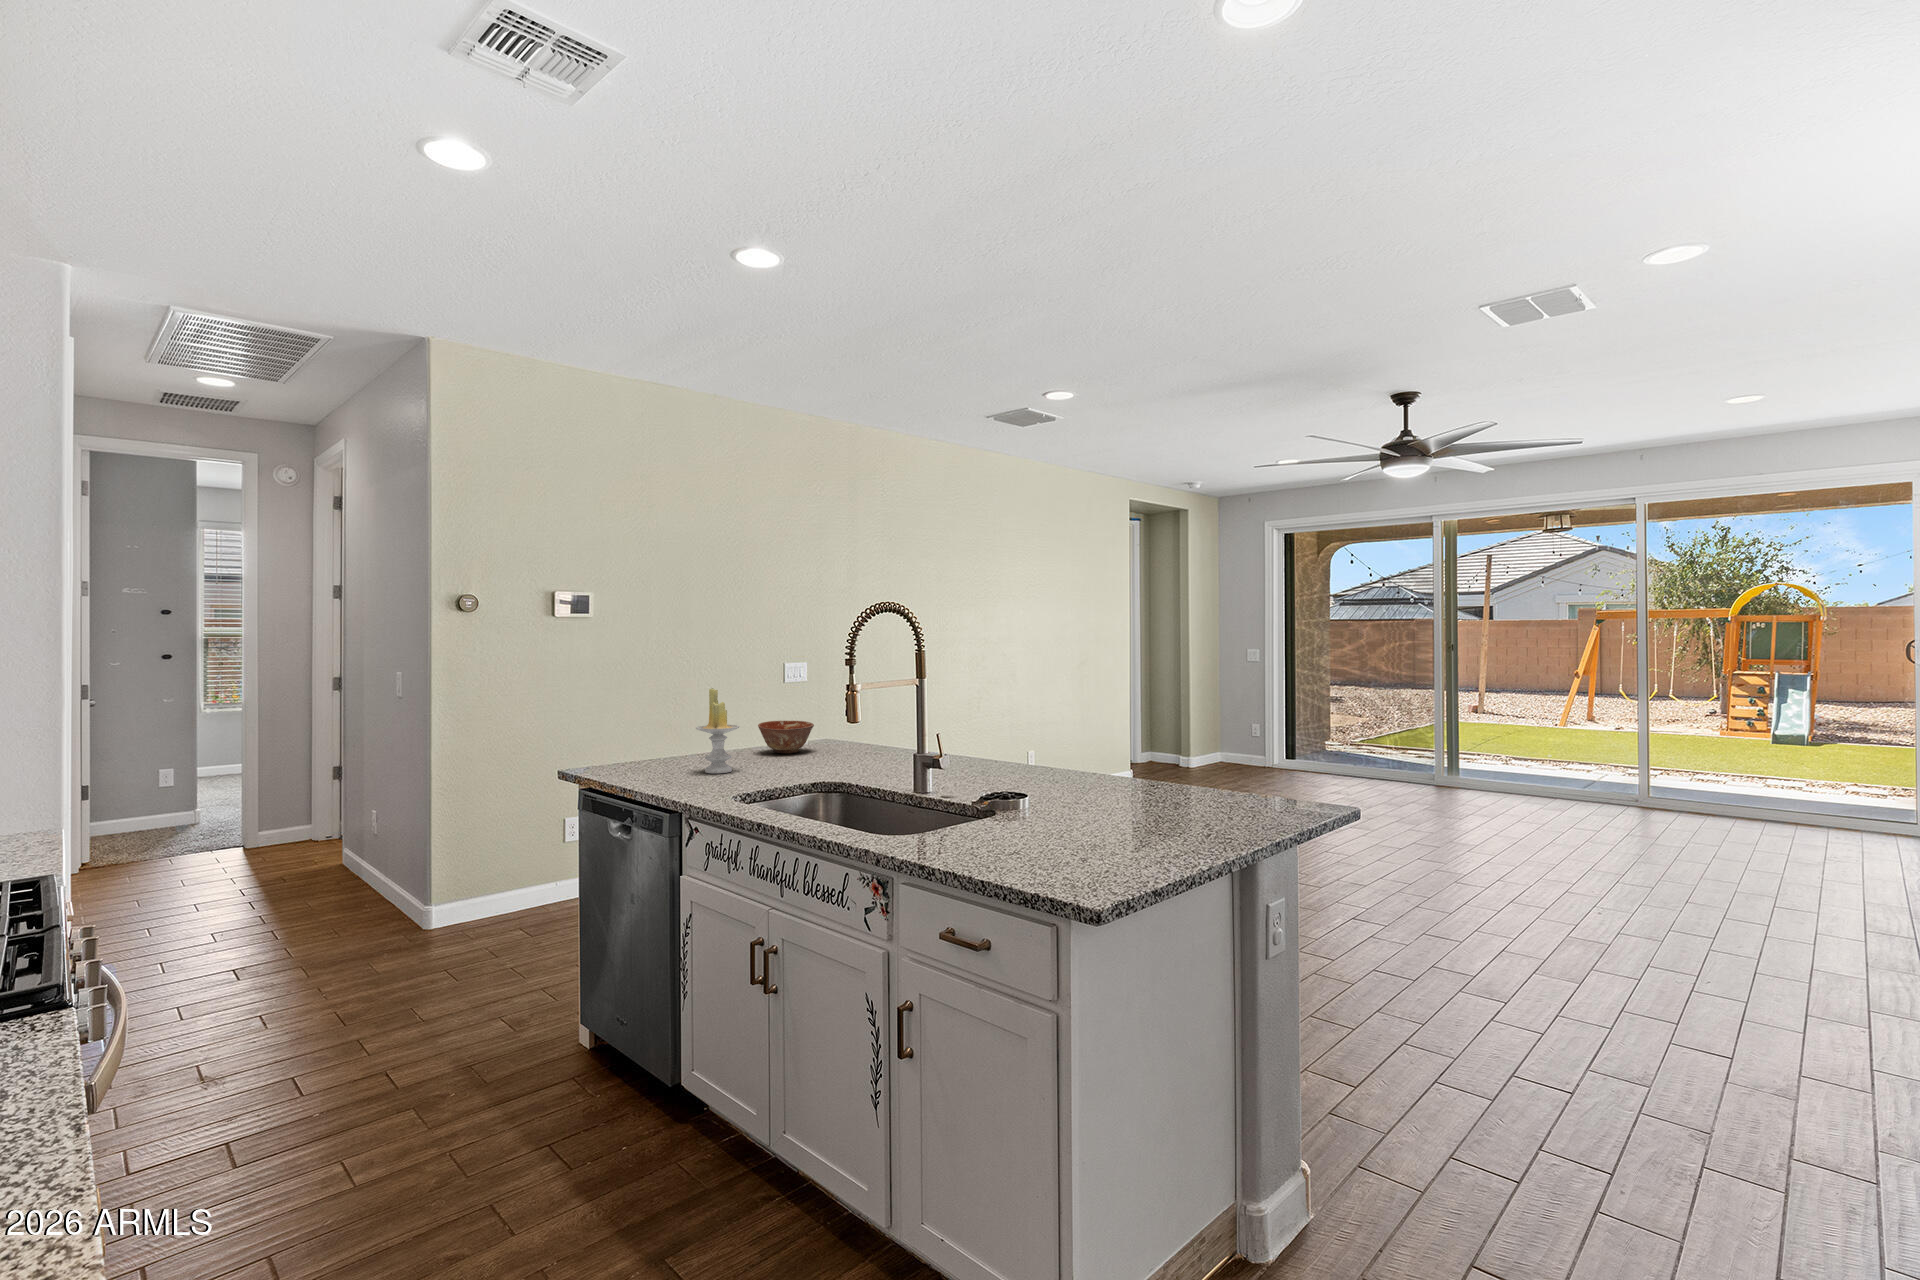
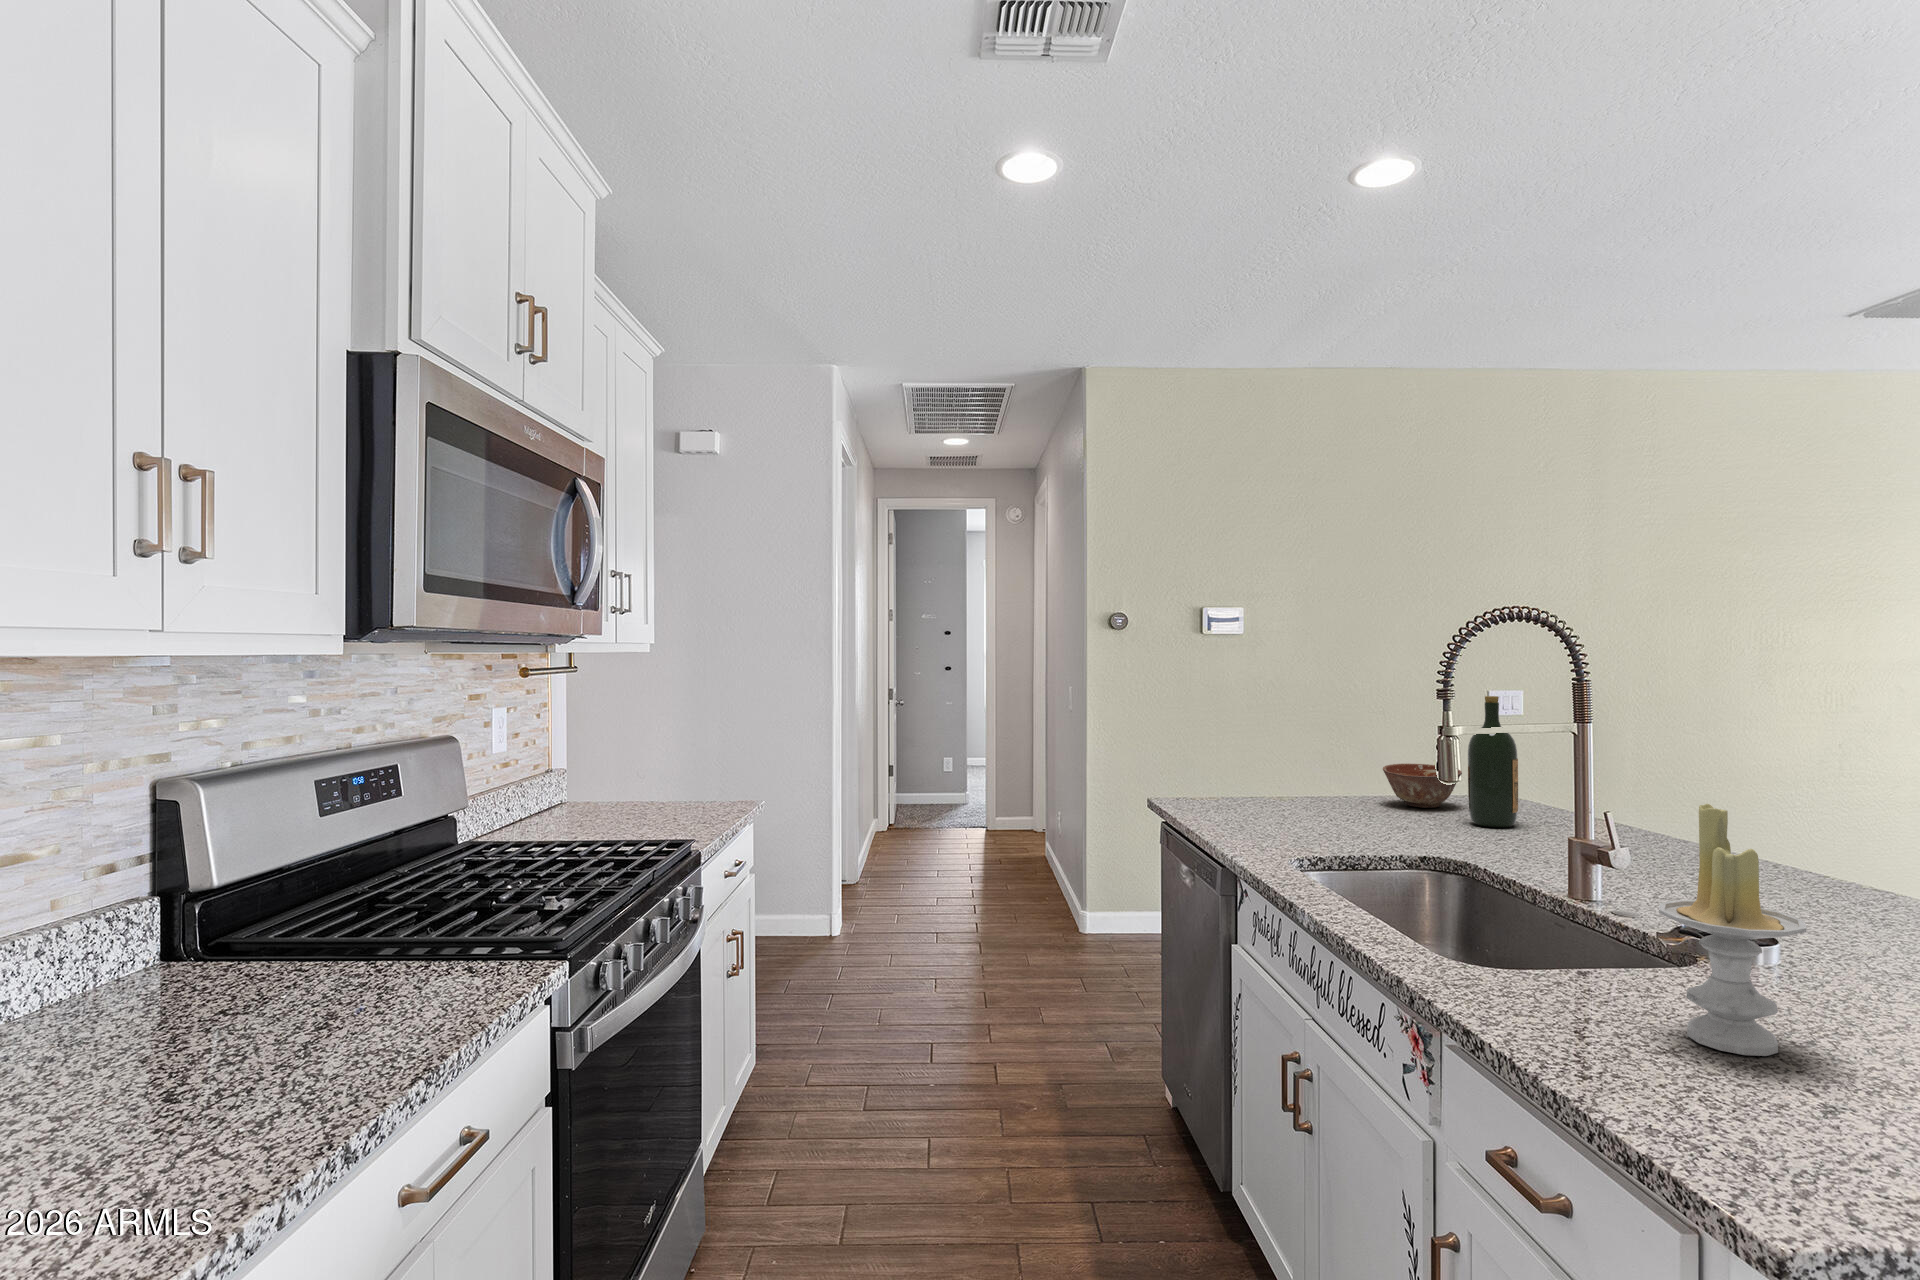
wine bottle: none [826,666,859,761] -> present [1468,696,1518,827]
candle: present [696,688,739,773] -> present [1659,804,1807,1056]

